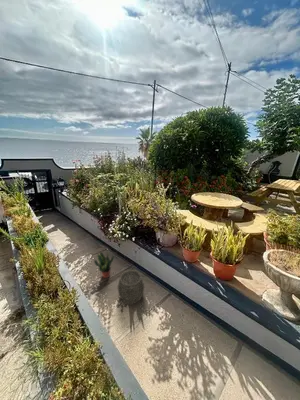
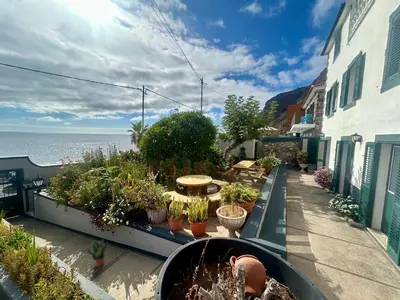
woven basket: present [118,270,144,304] -> none [113,249,138,281]

